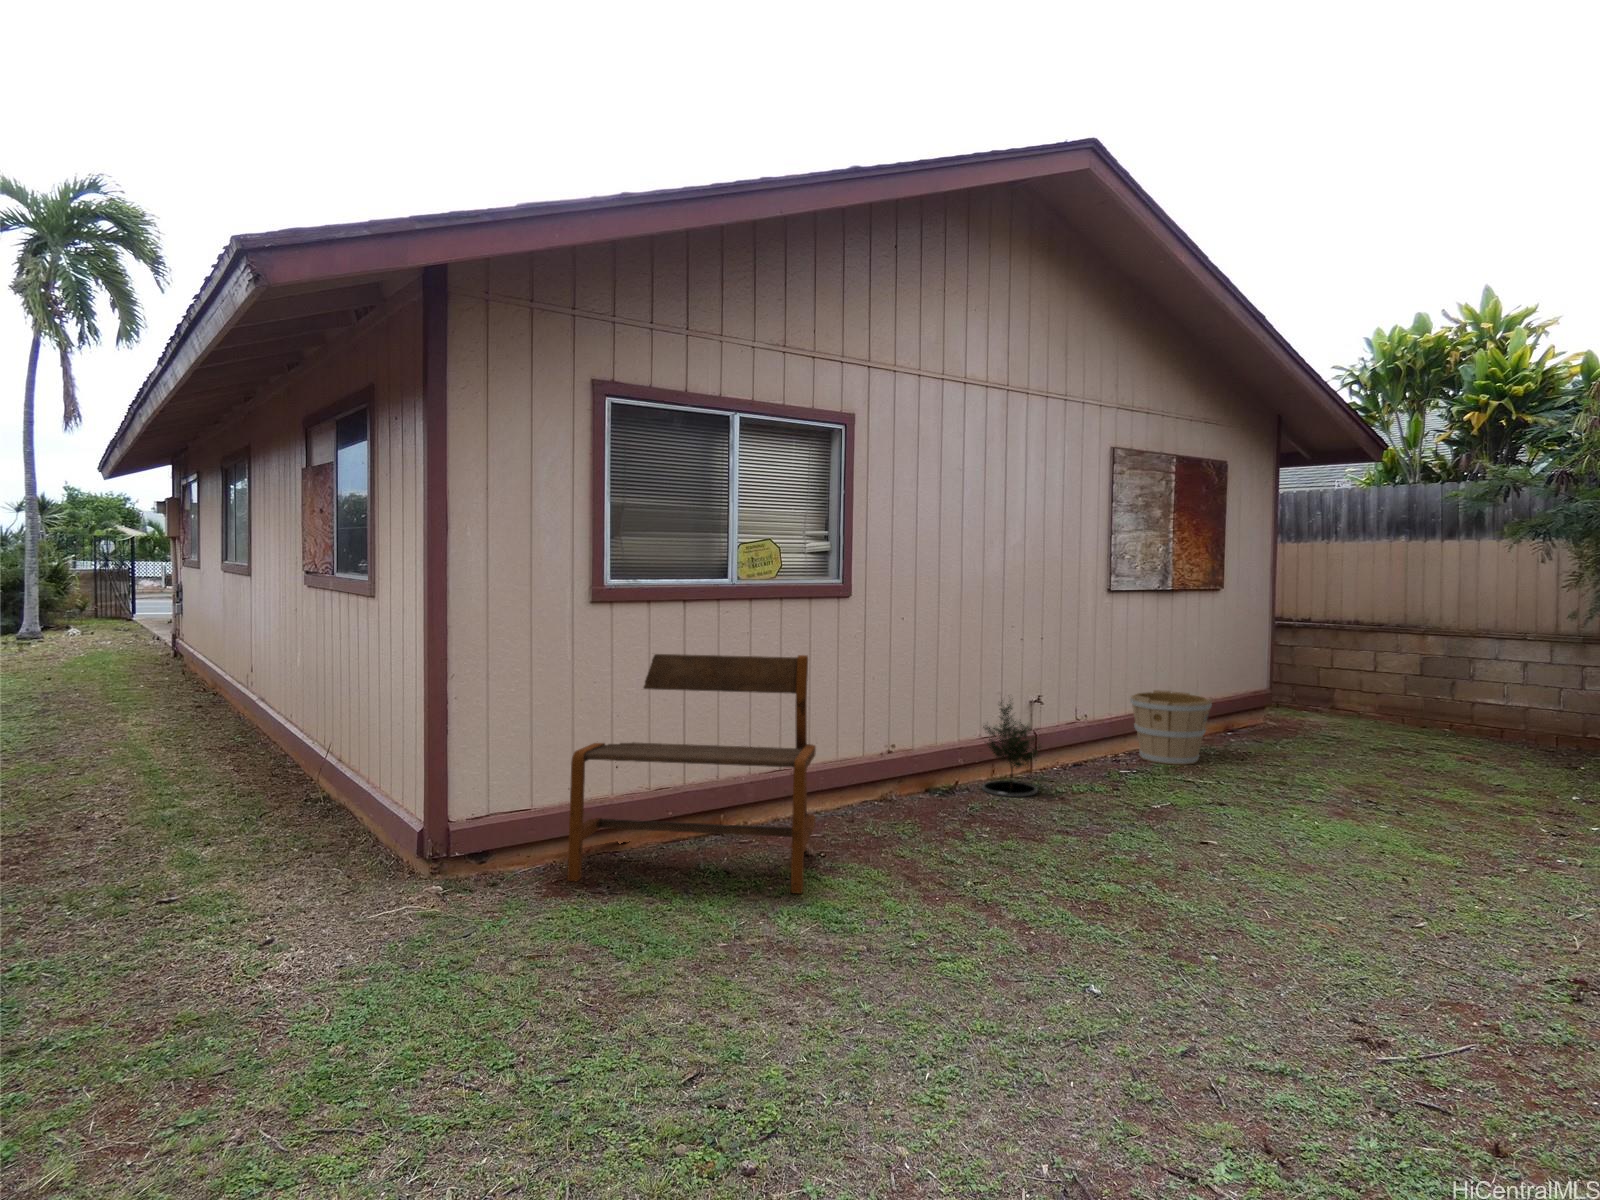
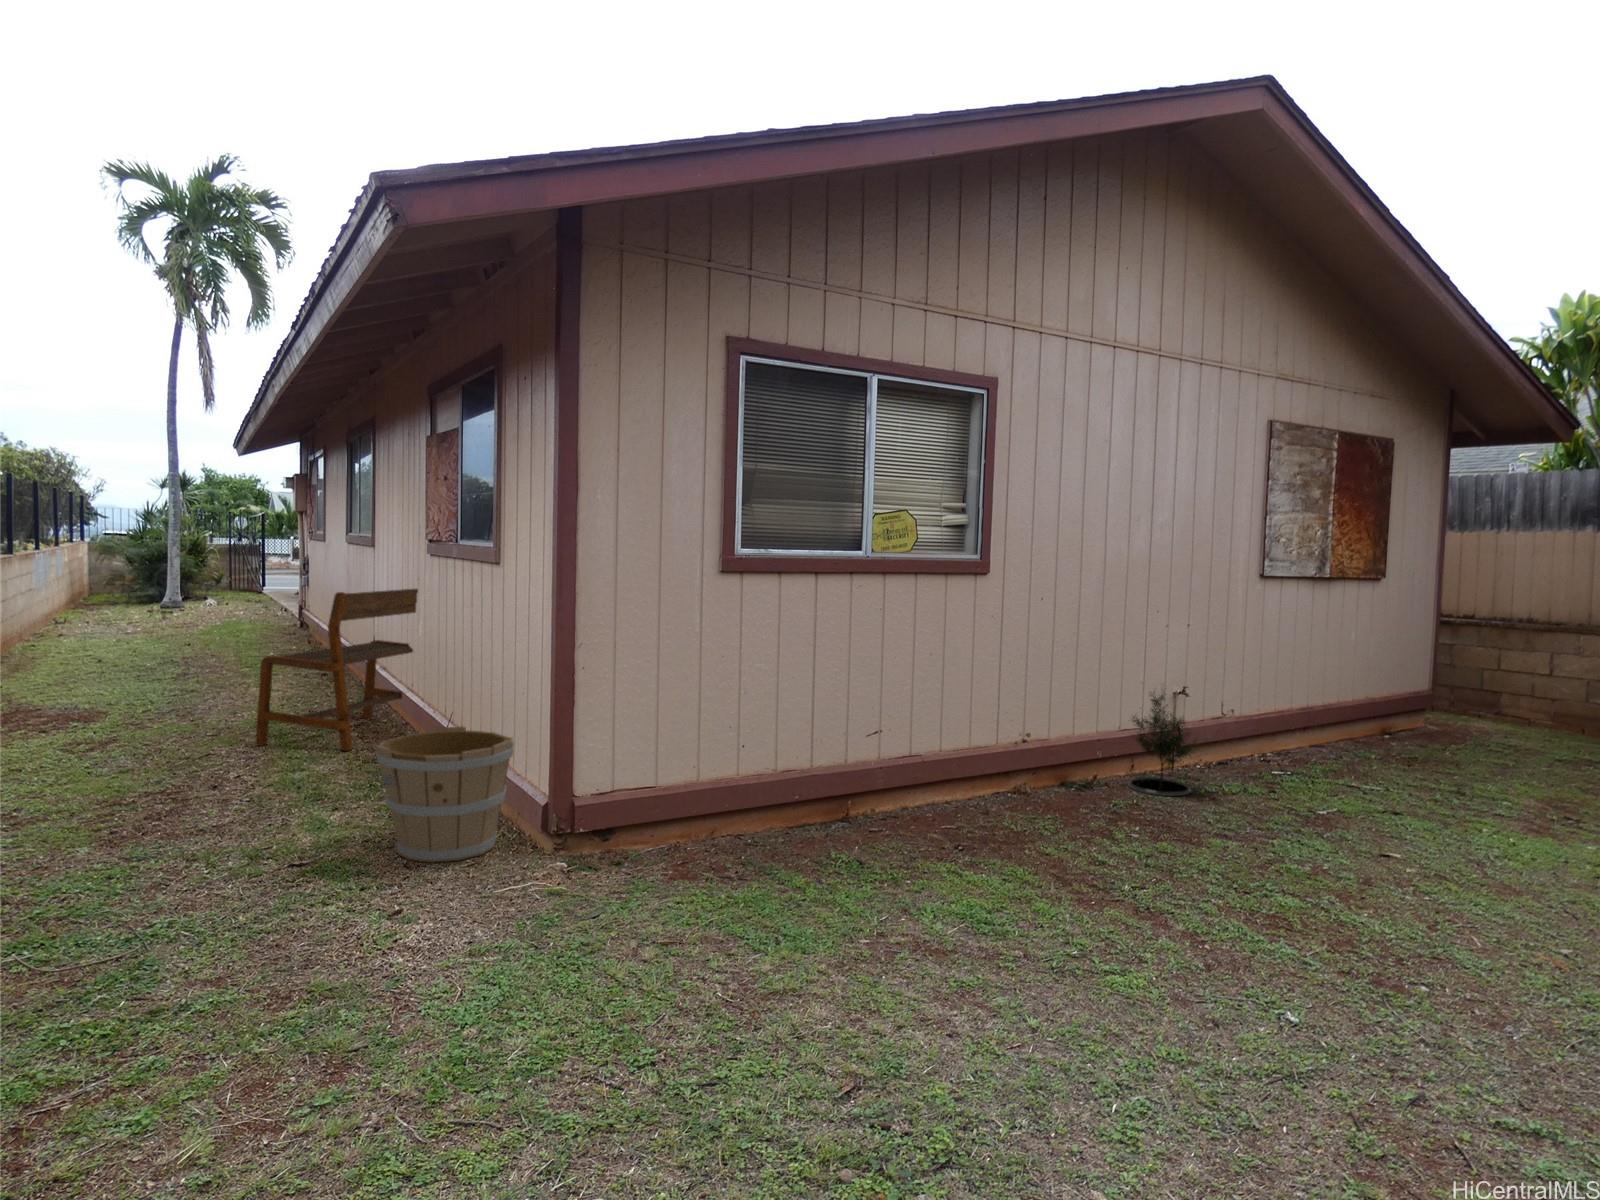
bench: present [568,654,816,894] -> present [255,588,418,751]
wooden bucket: present [1130,690,1212,765] -> present [376,727,514,863]

